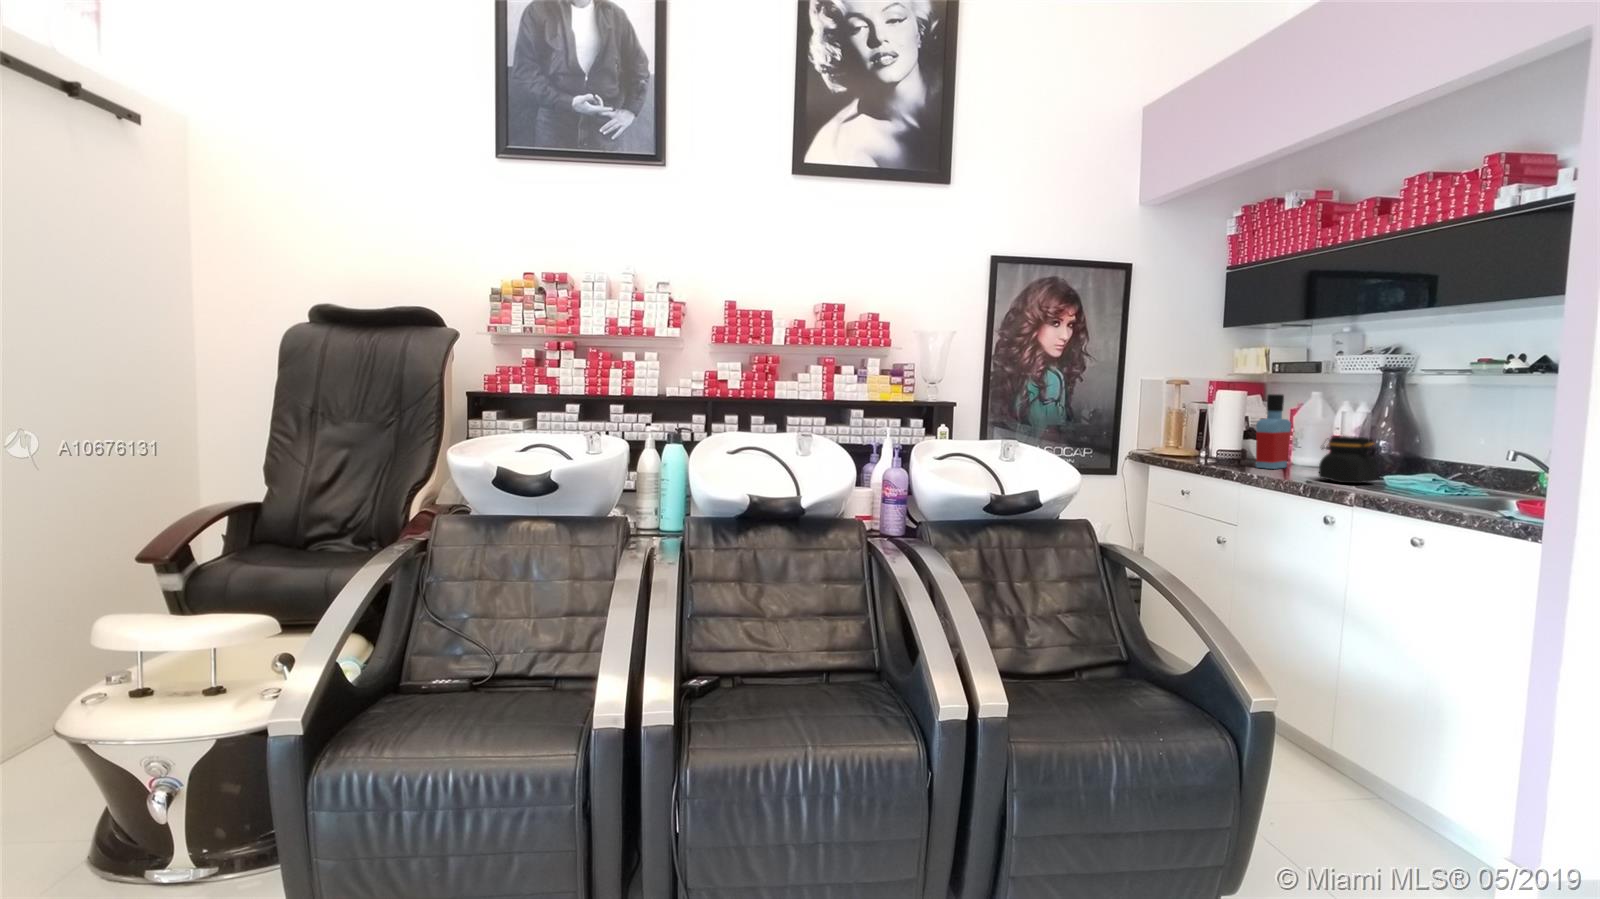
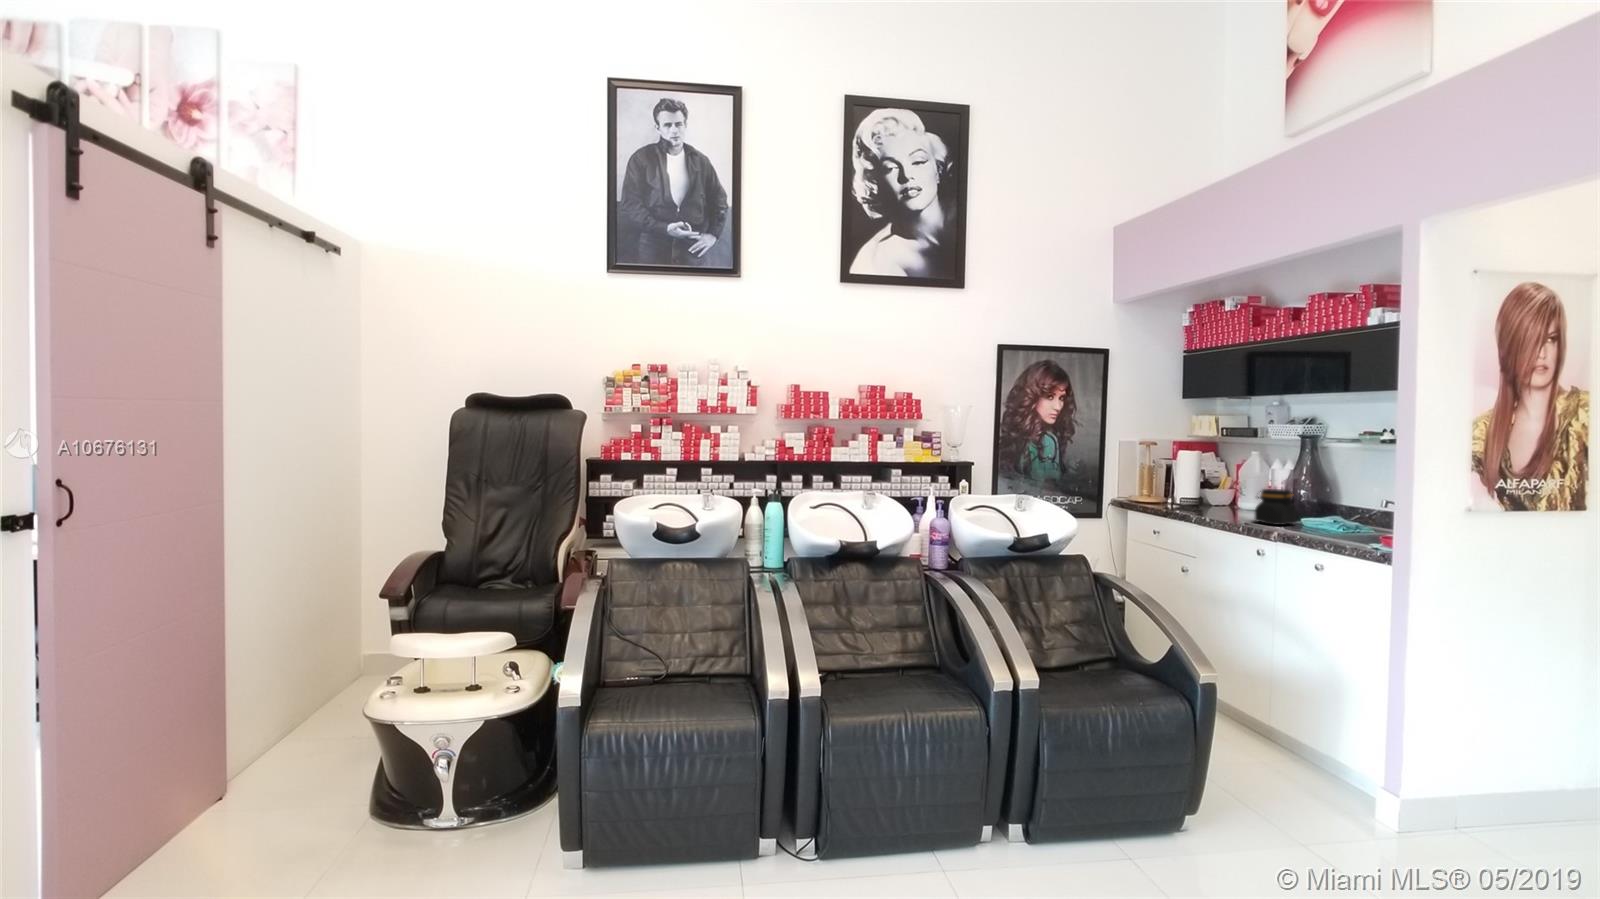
bottle: present [1256,394,1291,469] -> none [1209,455,1236,513]

